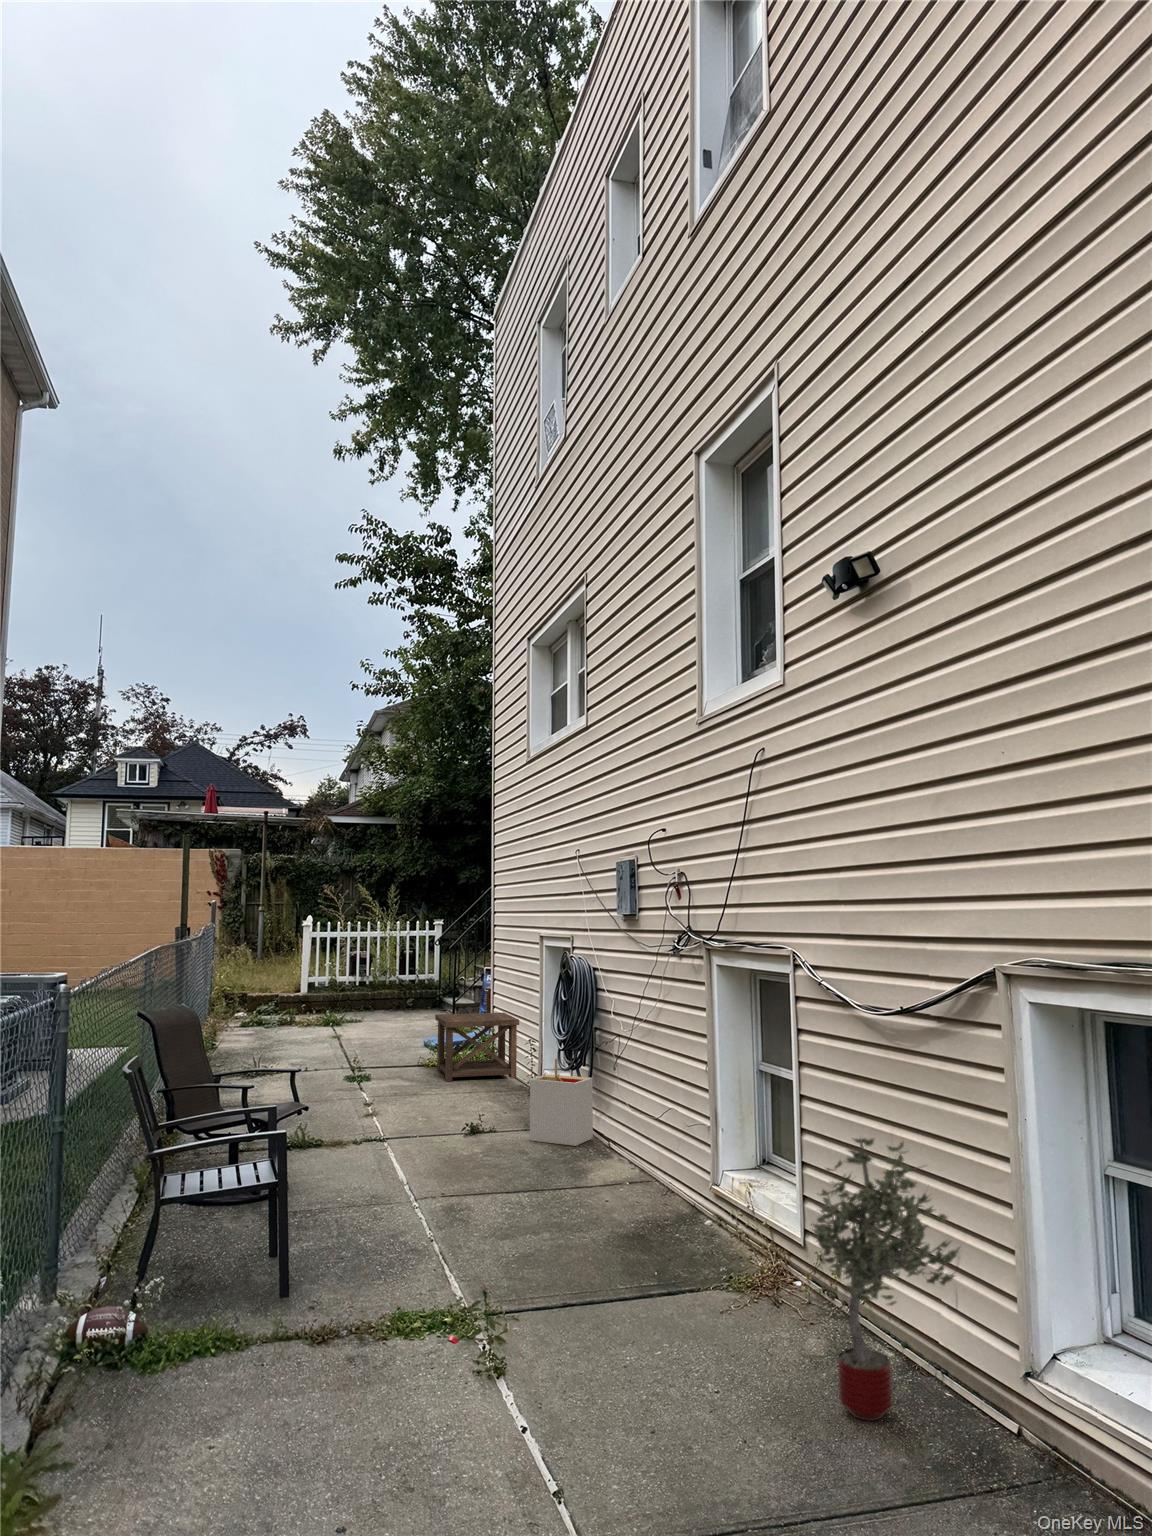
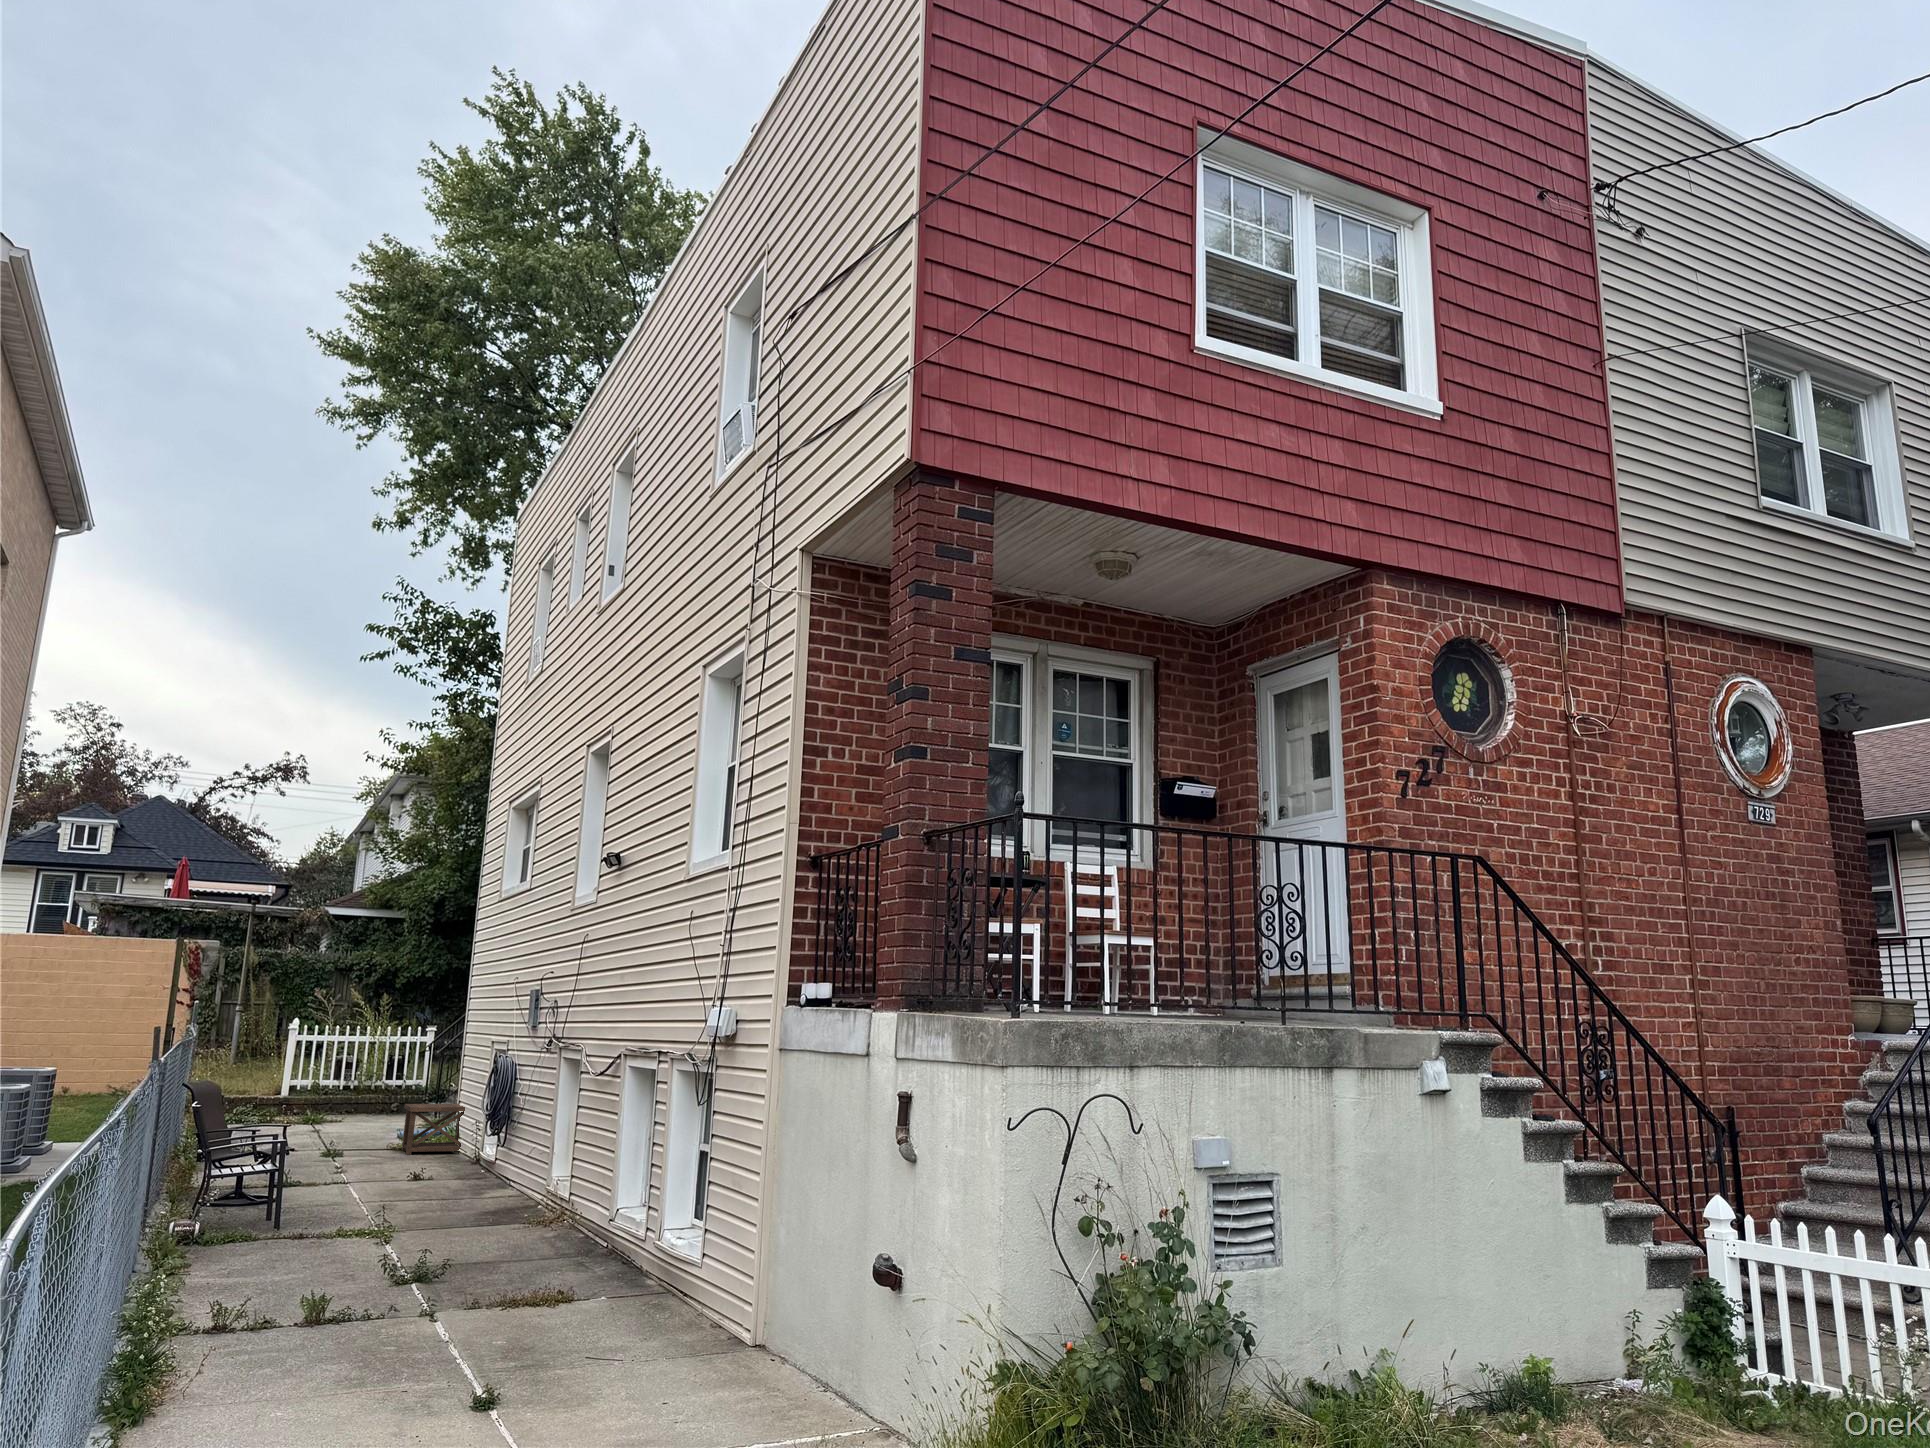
storage bin: present [530,1059,593,1146] -> none [451,1123,501,1180]
potted tree: present [811,1138,960,1421] -> none [523,1119,583,1232]

